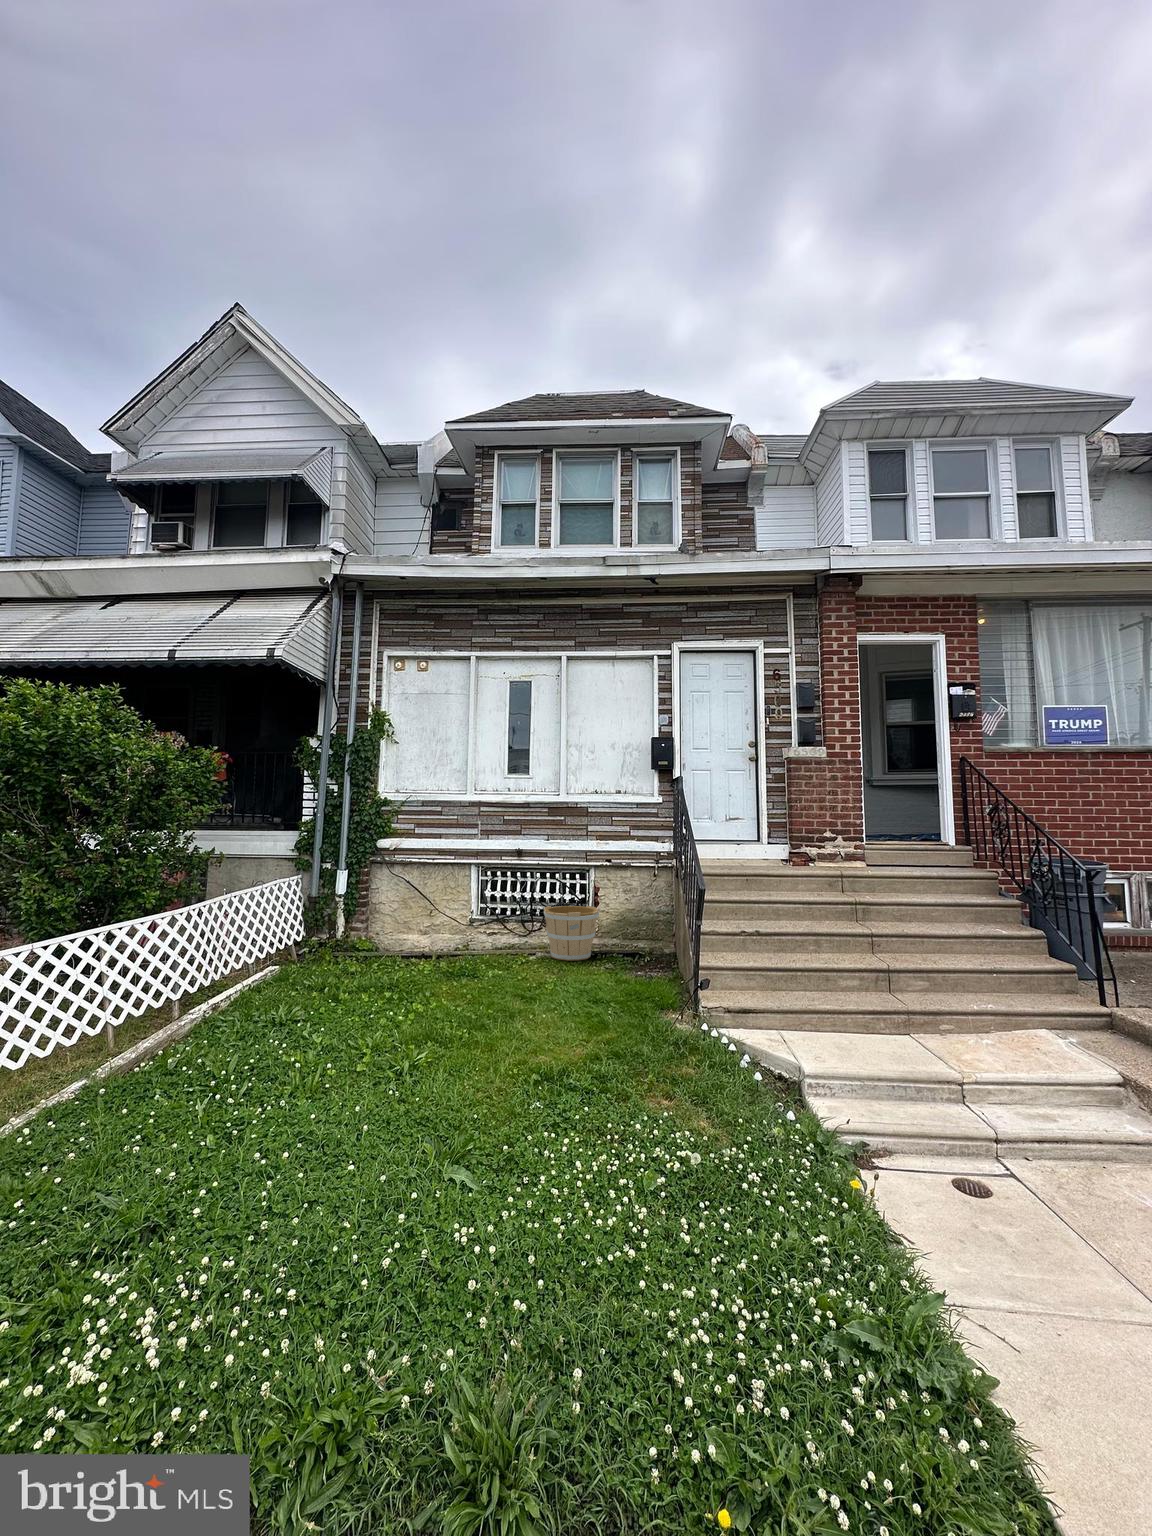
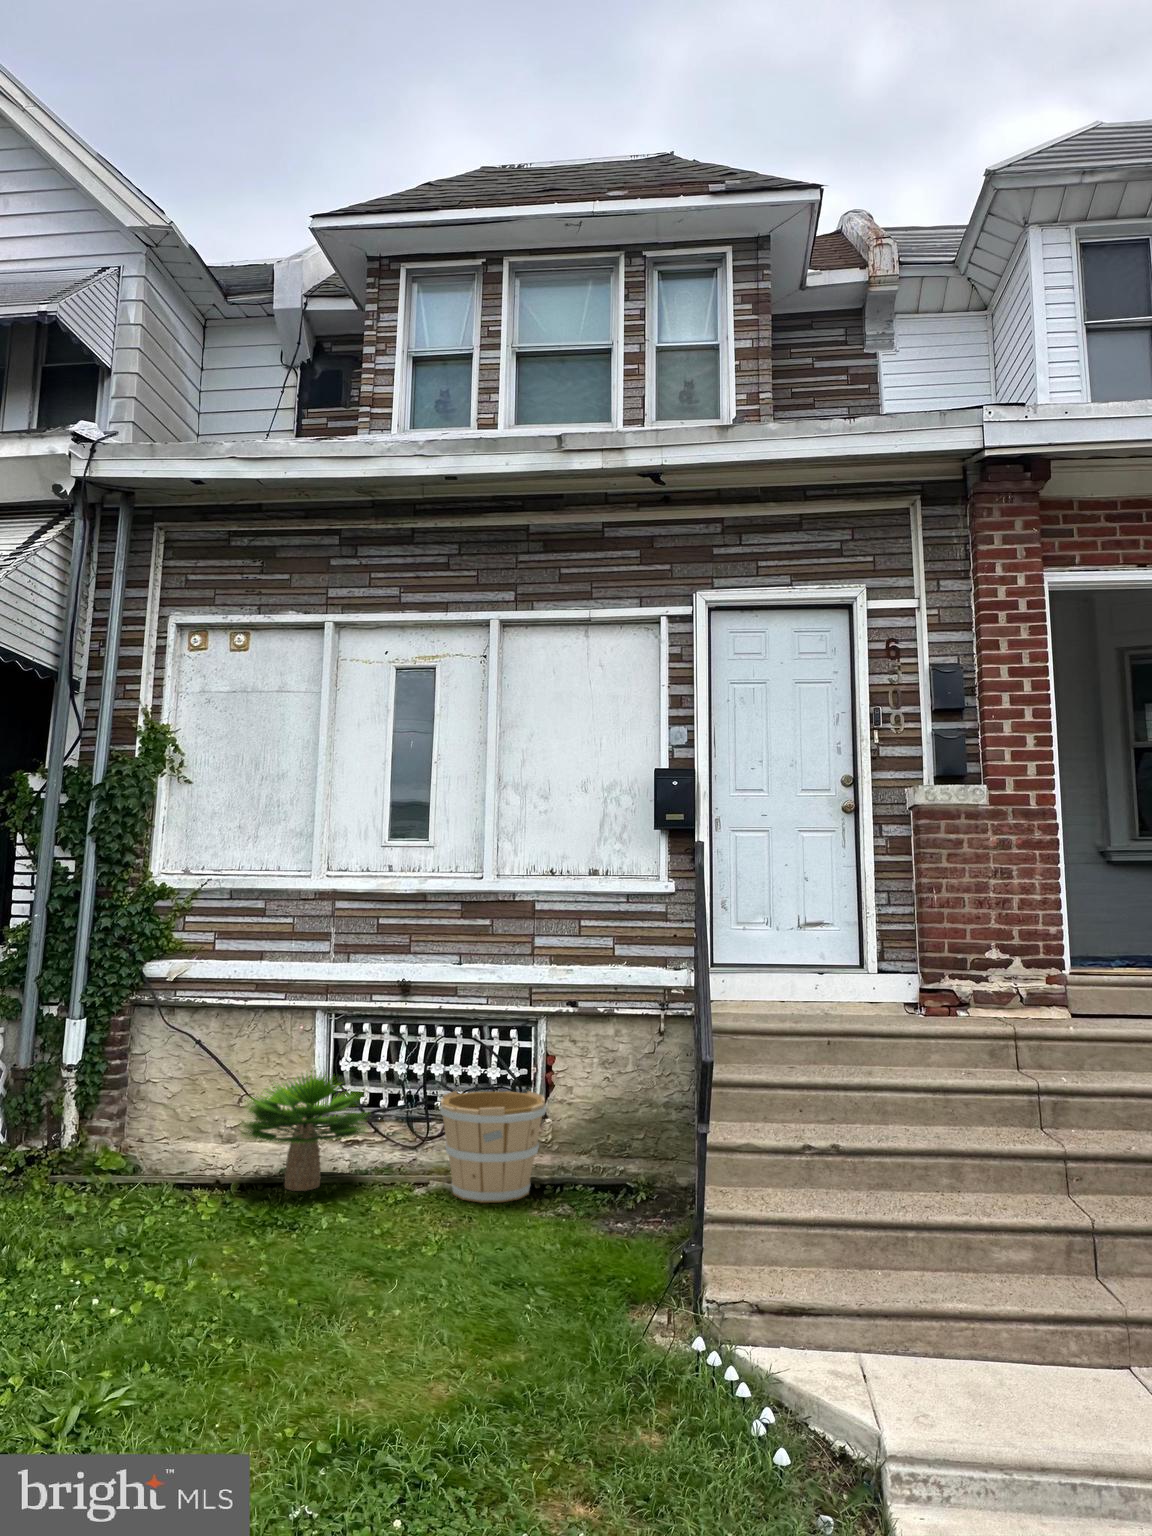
potted plant: none [437,895,508,957] -> present [244,1074,367,1191]

